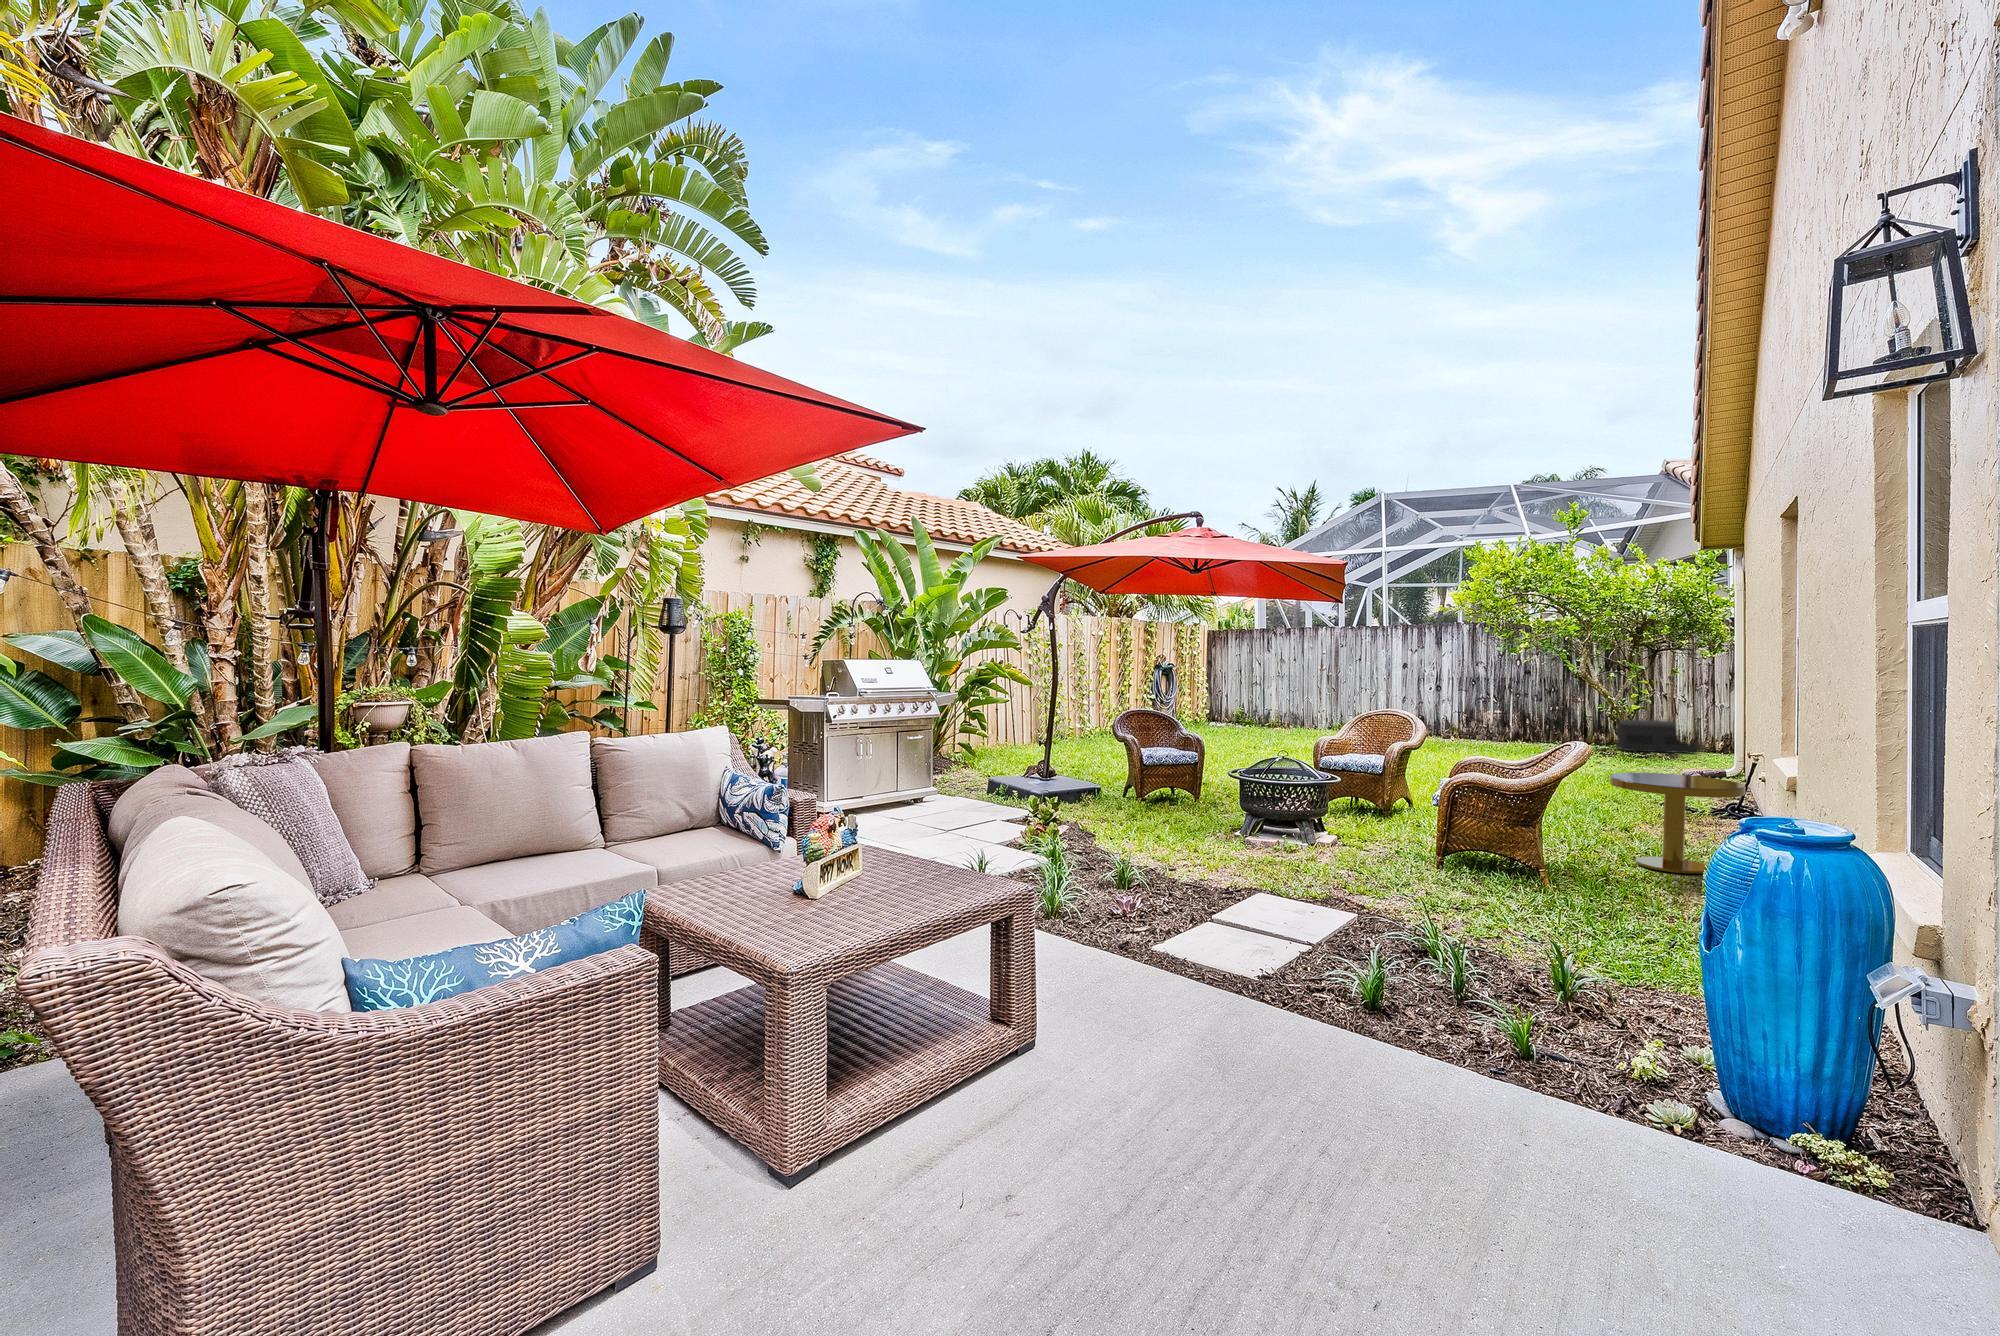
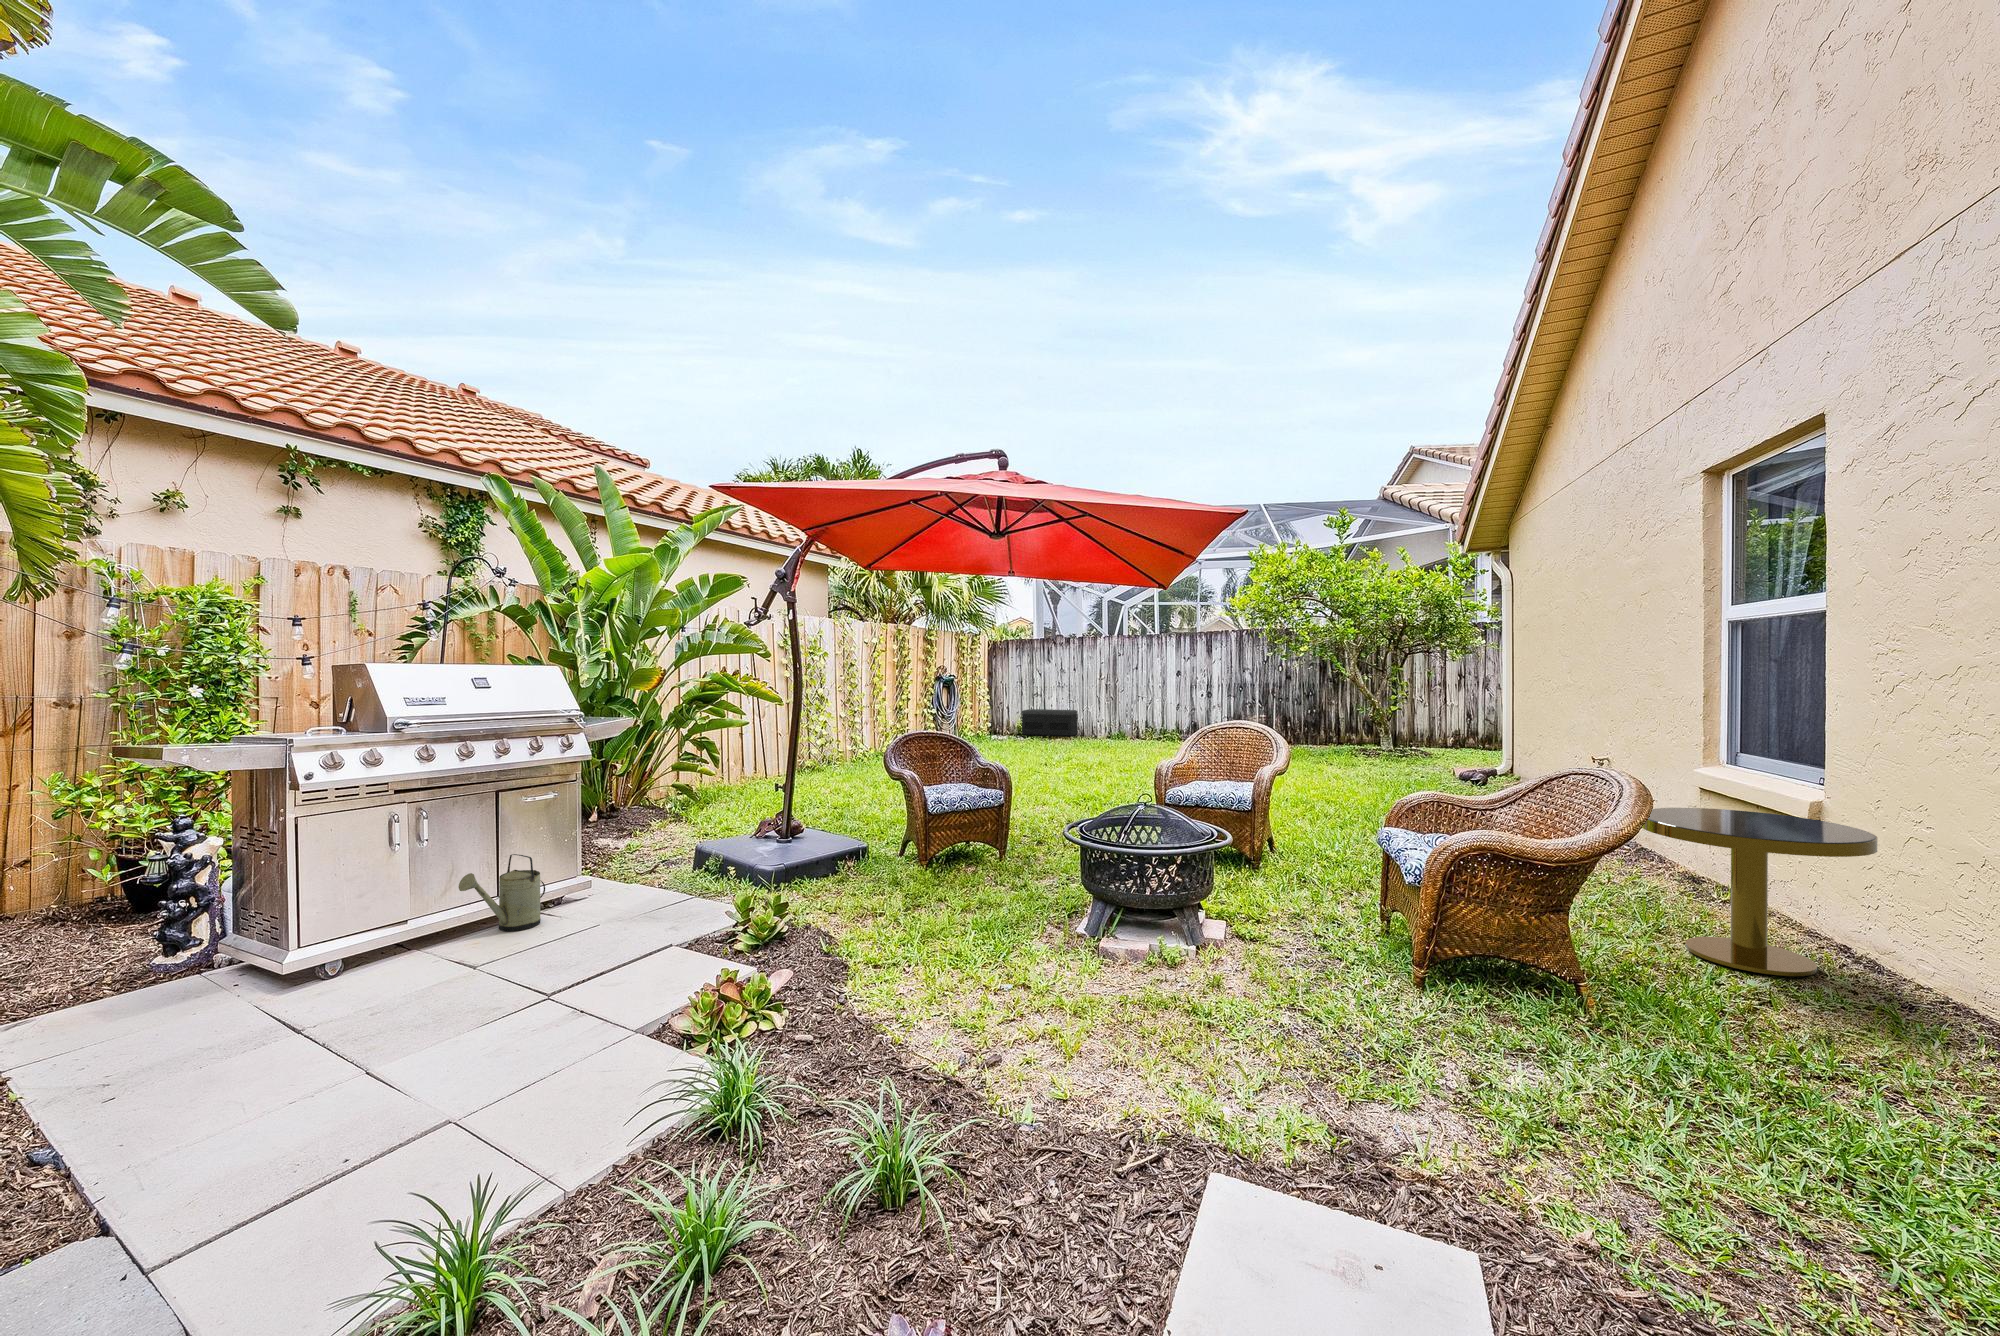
storage bench: present [1615,719,1698,754] -> present [1022,709,1077,736]
watering can: none [884,770,920,812] -> present [459,854,545,931]

